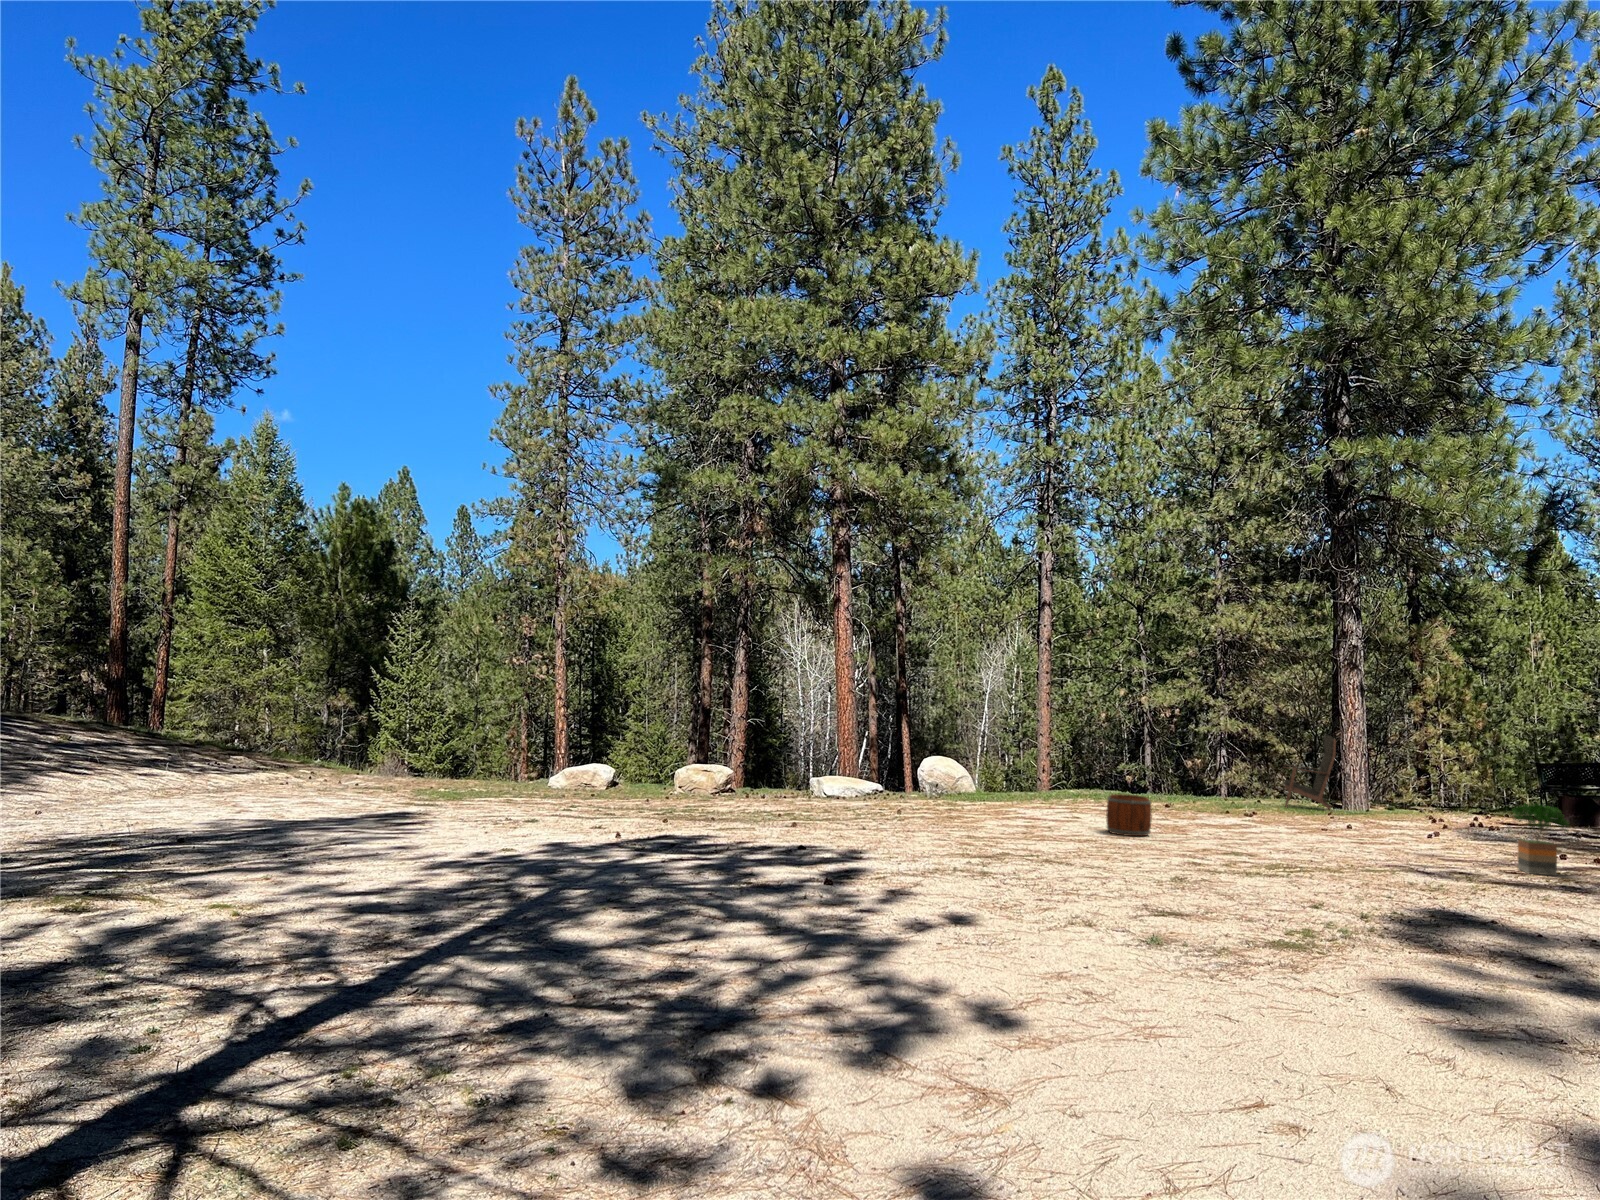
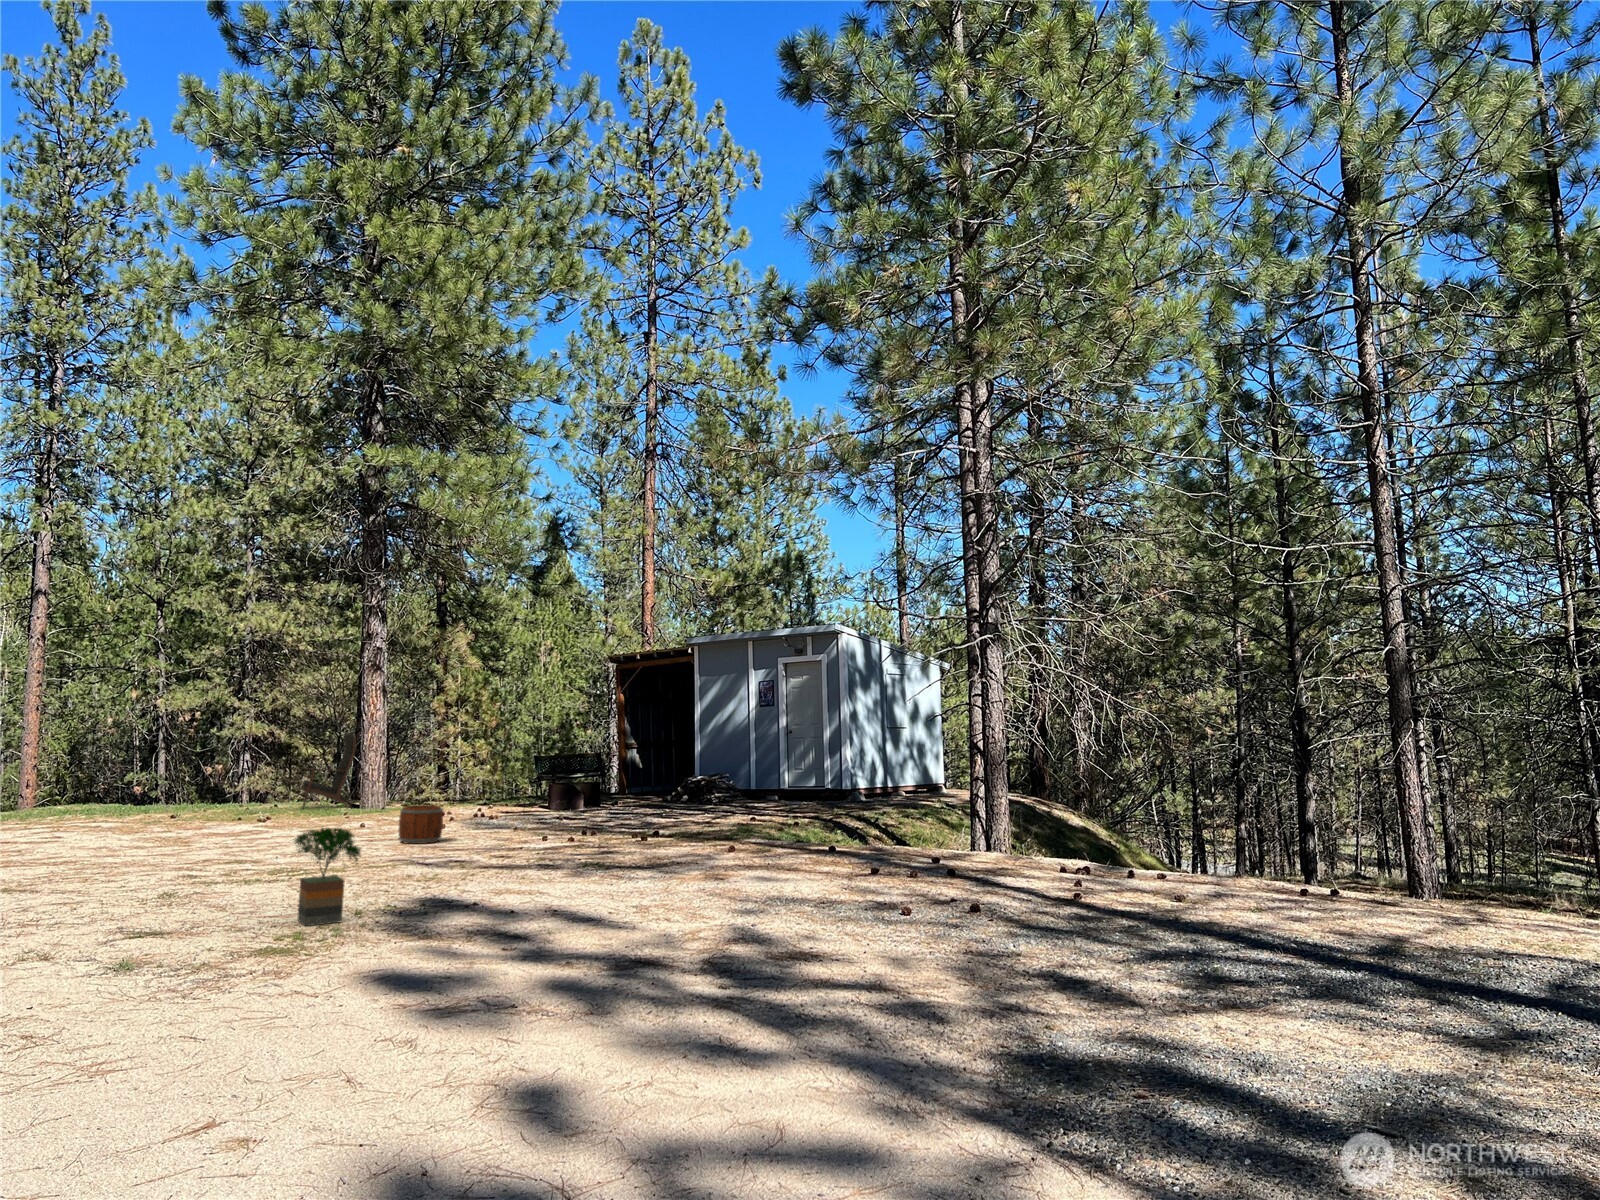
bucket: present [1106,794,1152,836] -> present [399,805,443,844]
potted tree: present [1513,803,1569,876] -> present [293,828,360,926]

